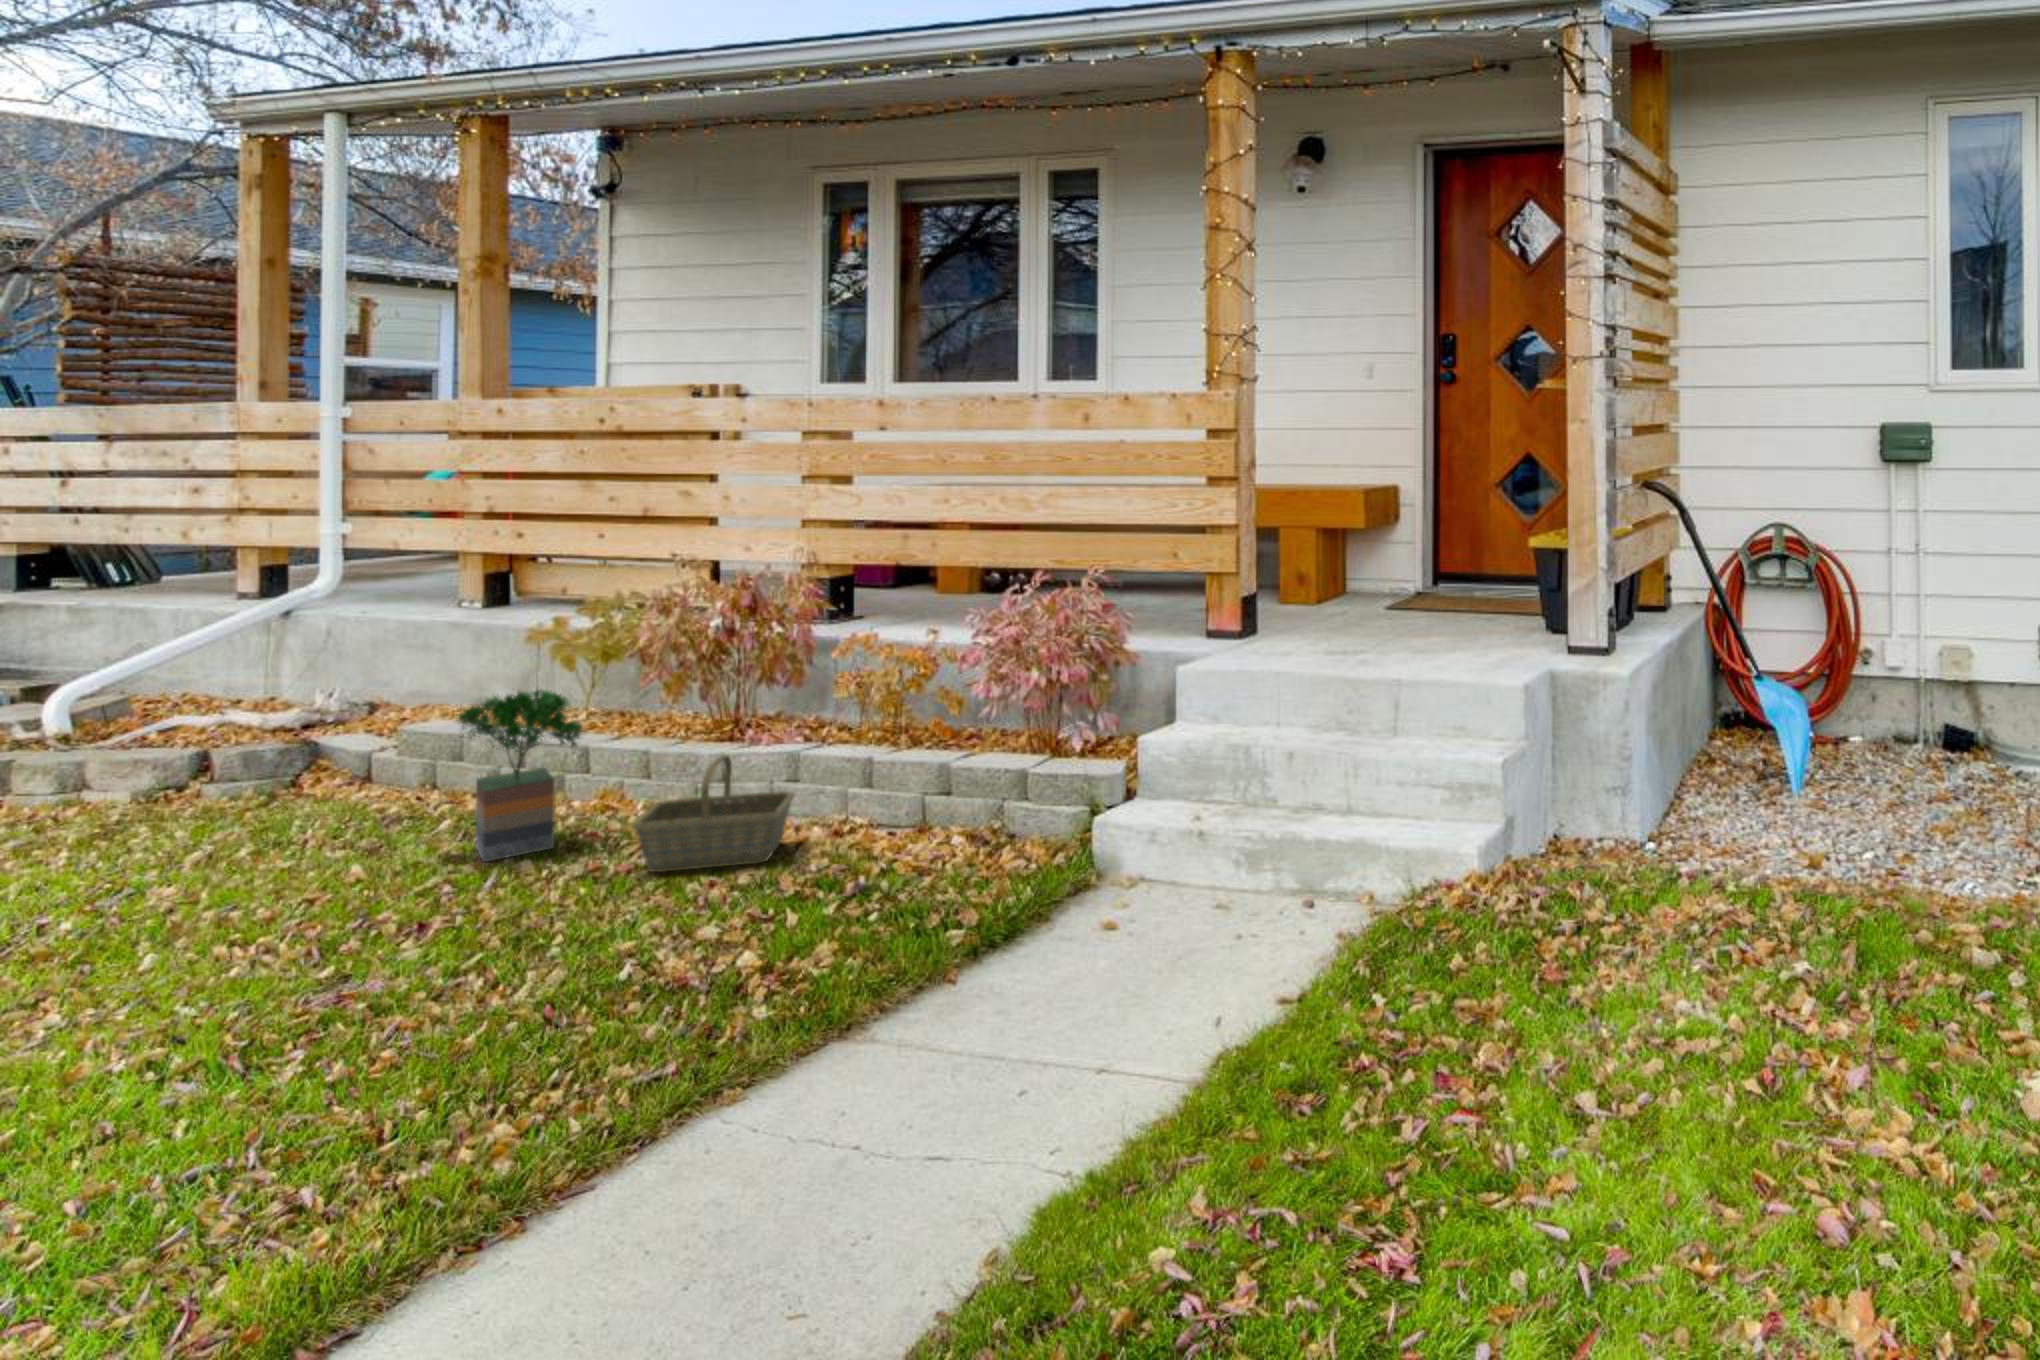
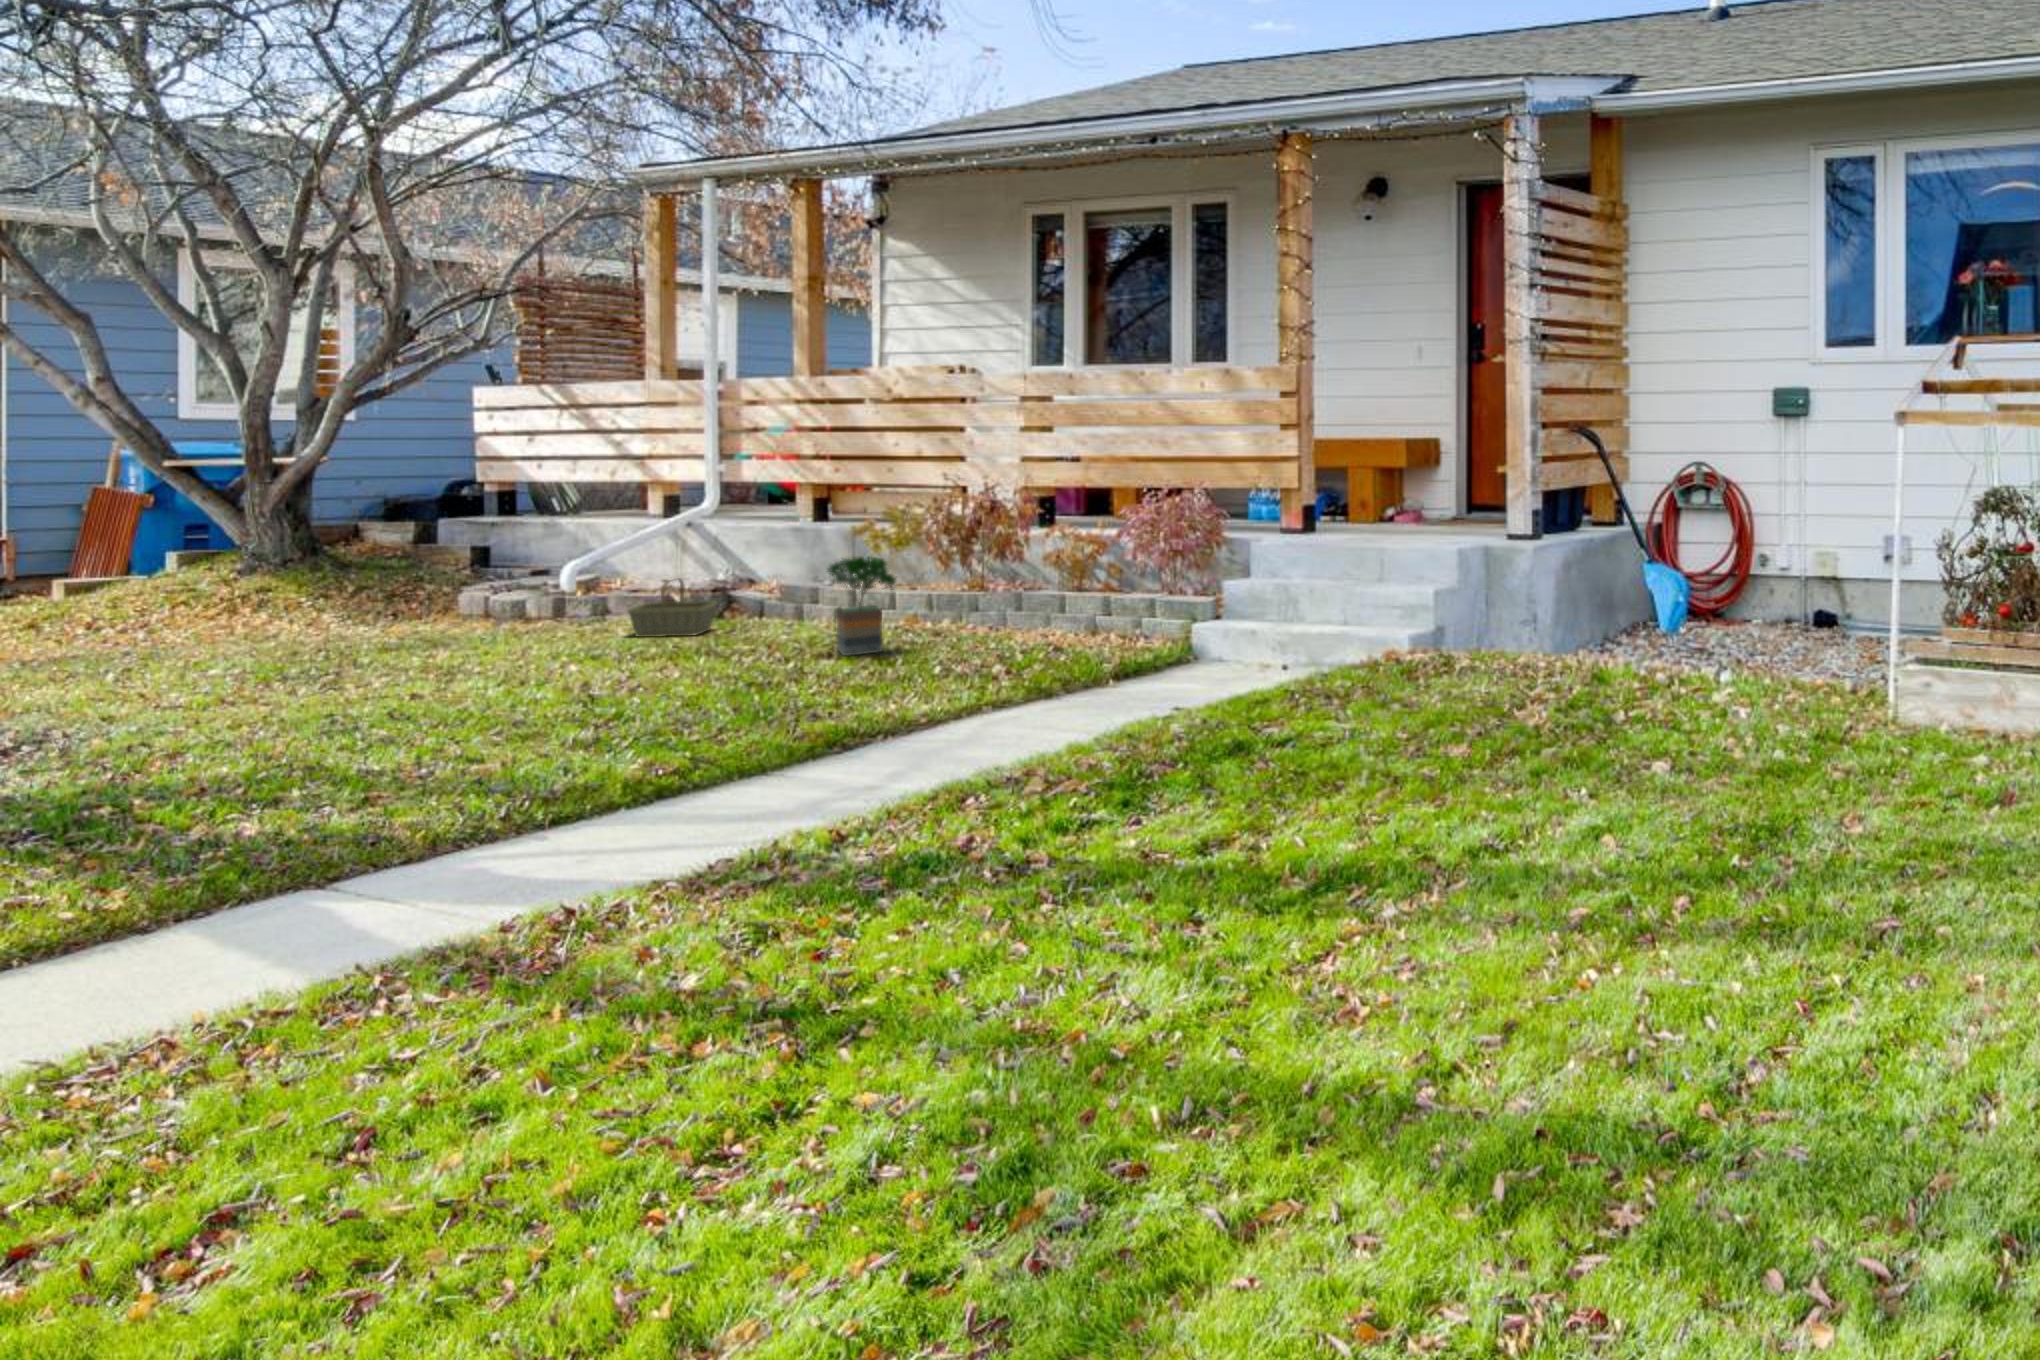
basket: present [633,755,794,872] -> present [627,579,717,637]

